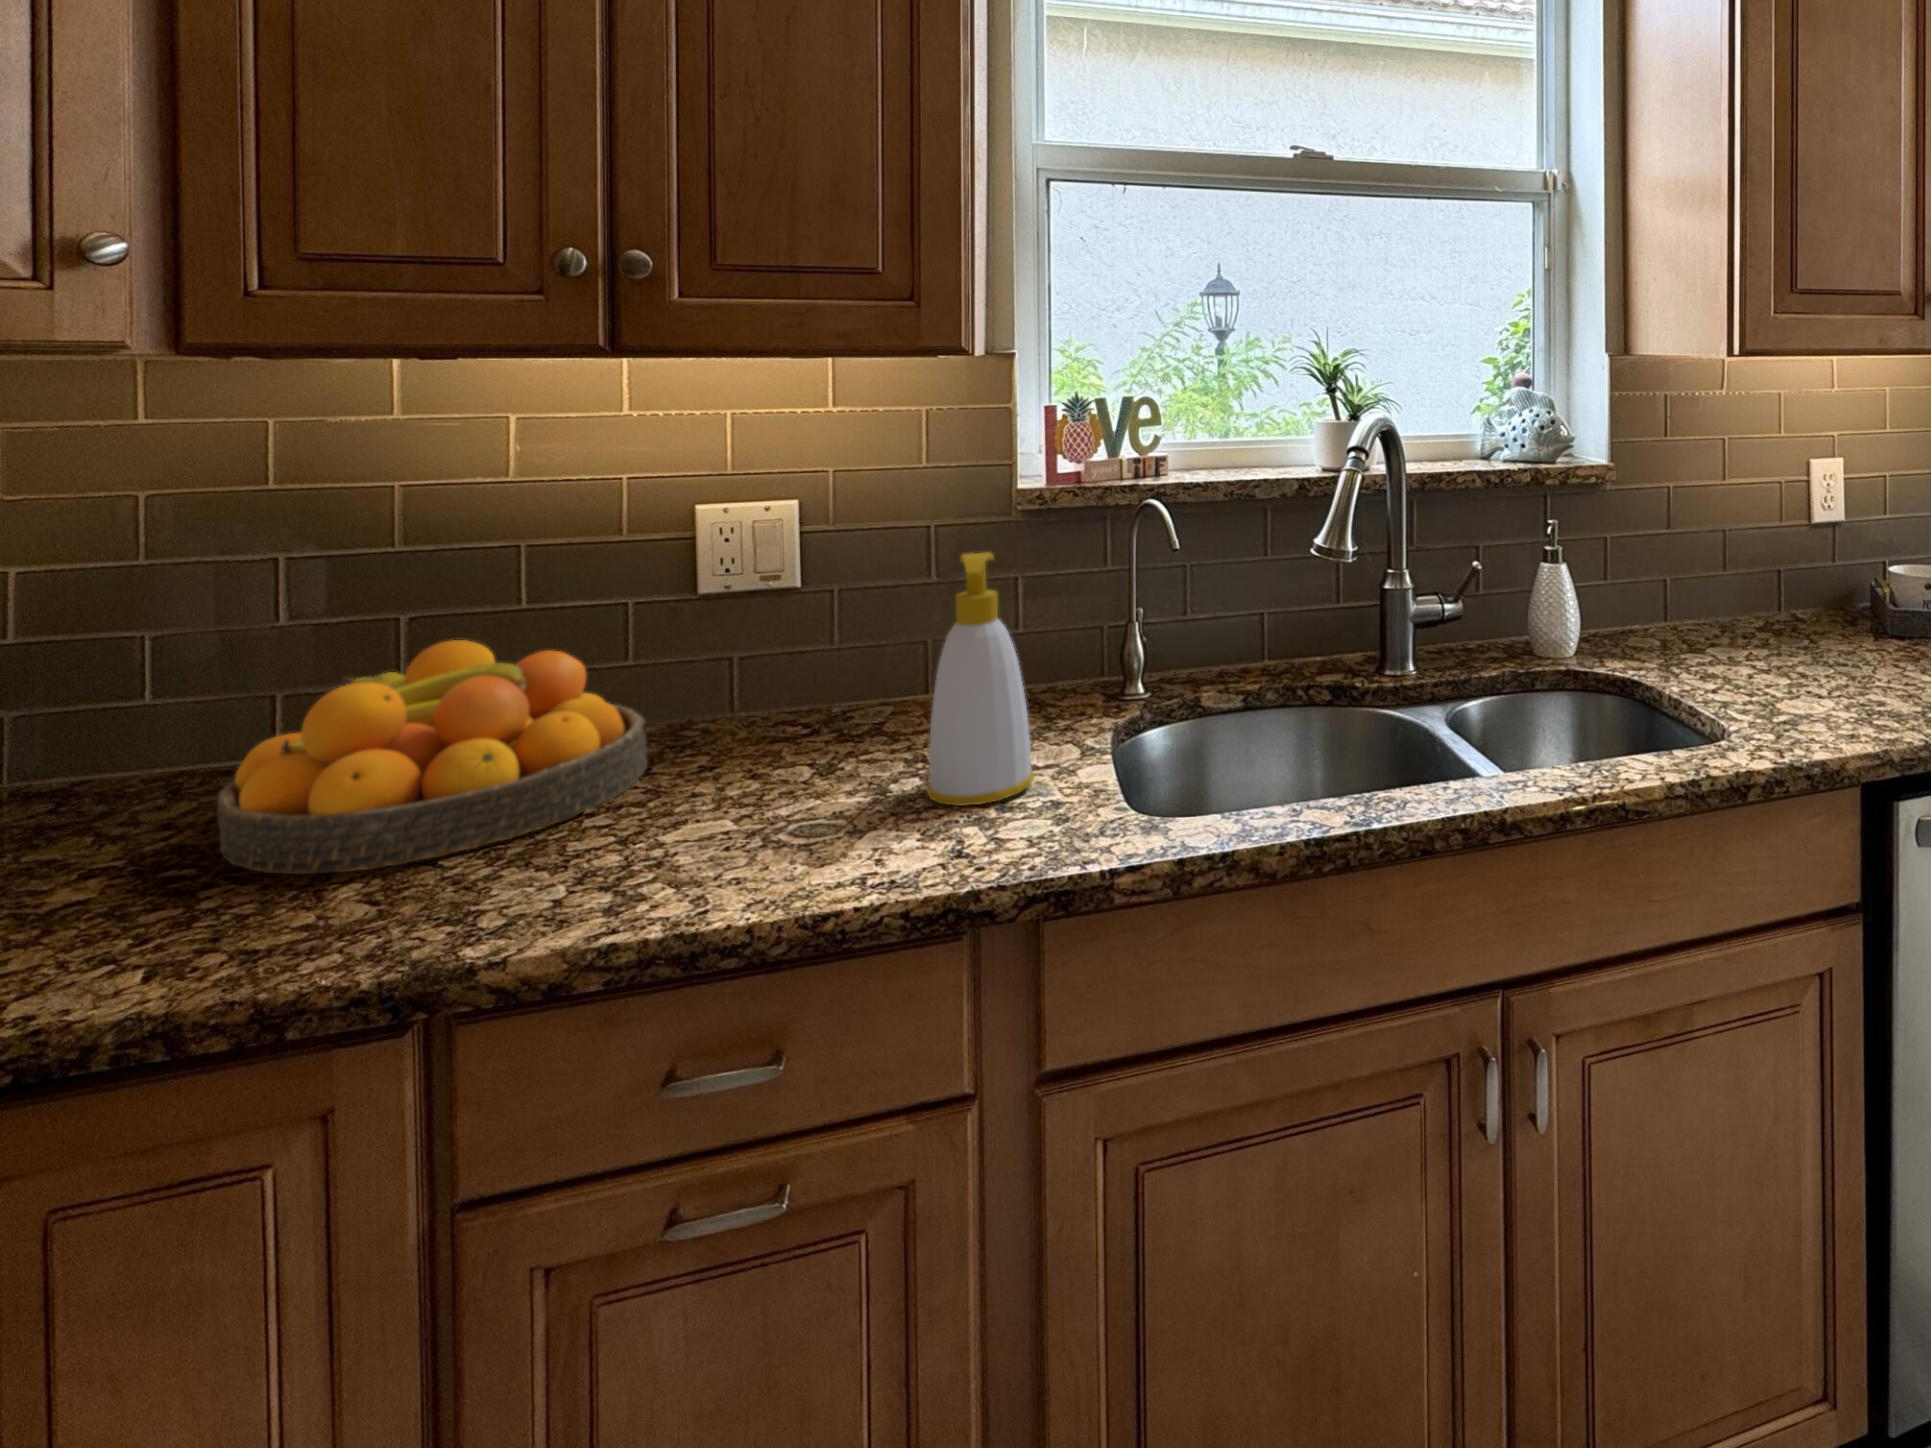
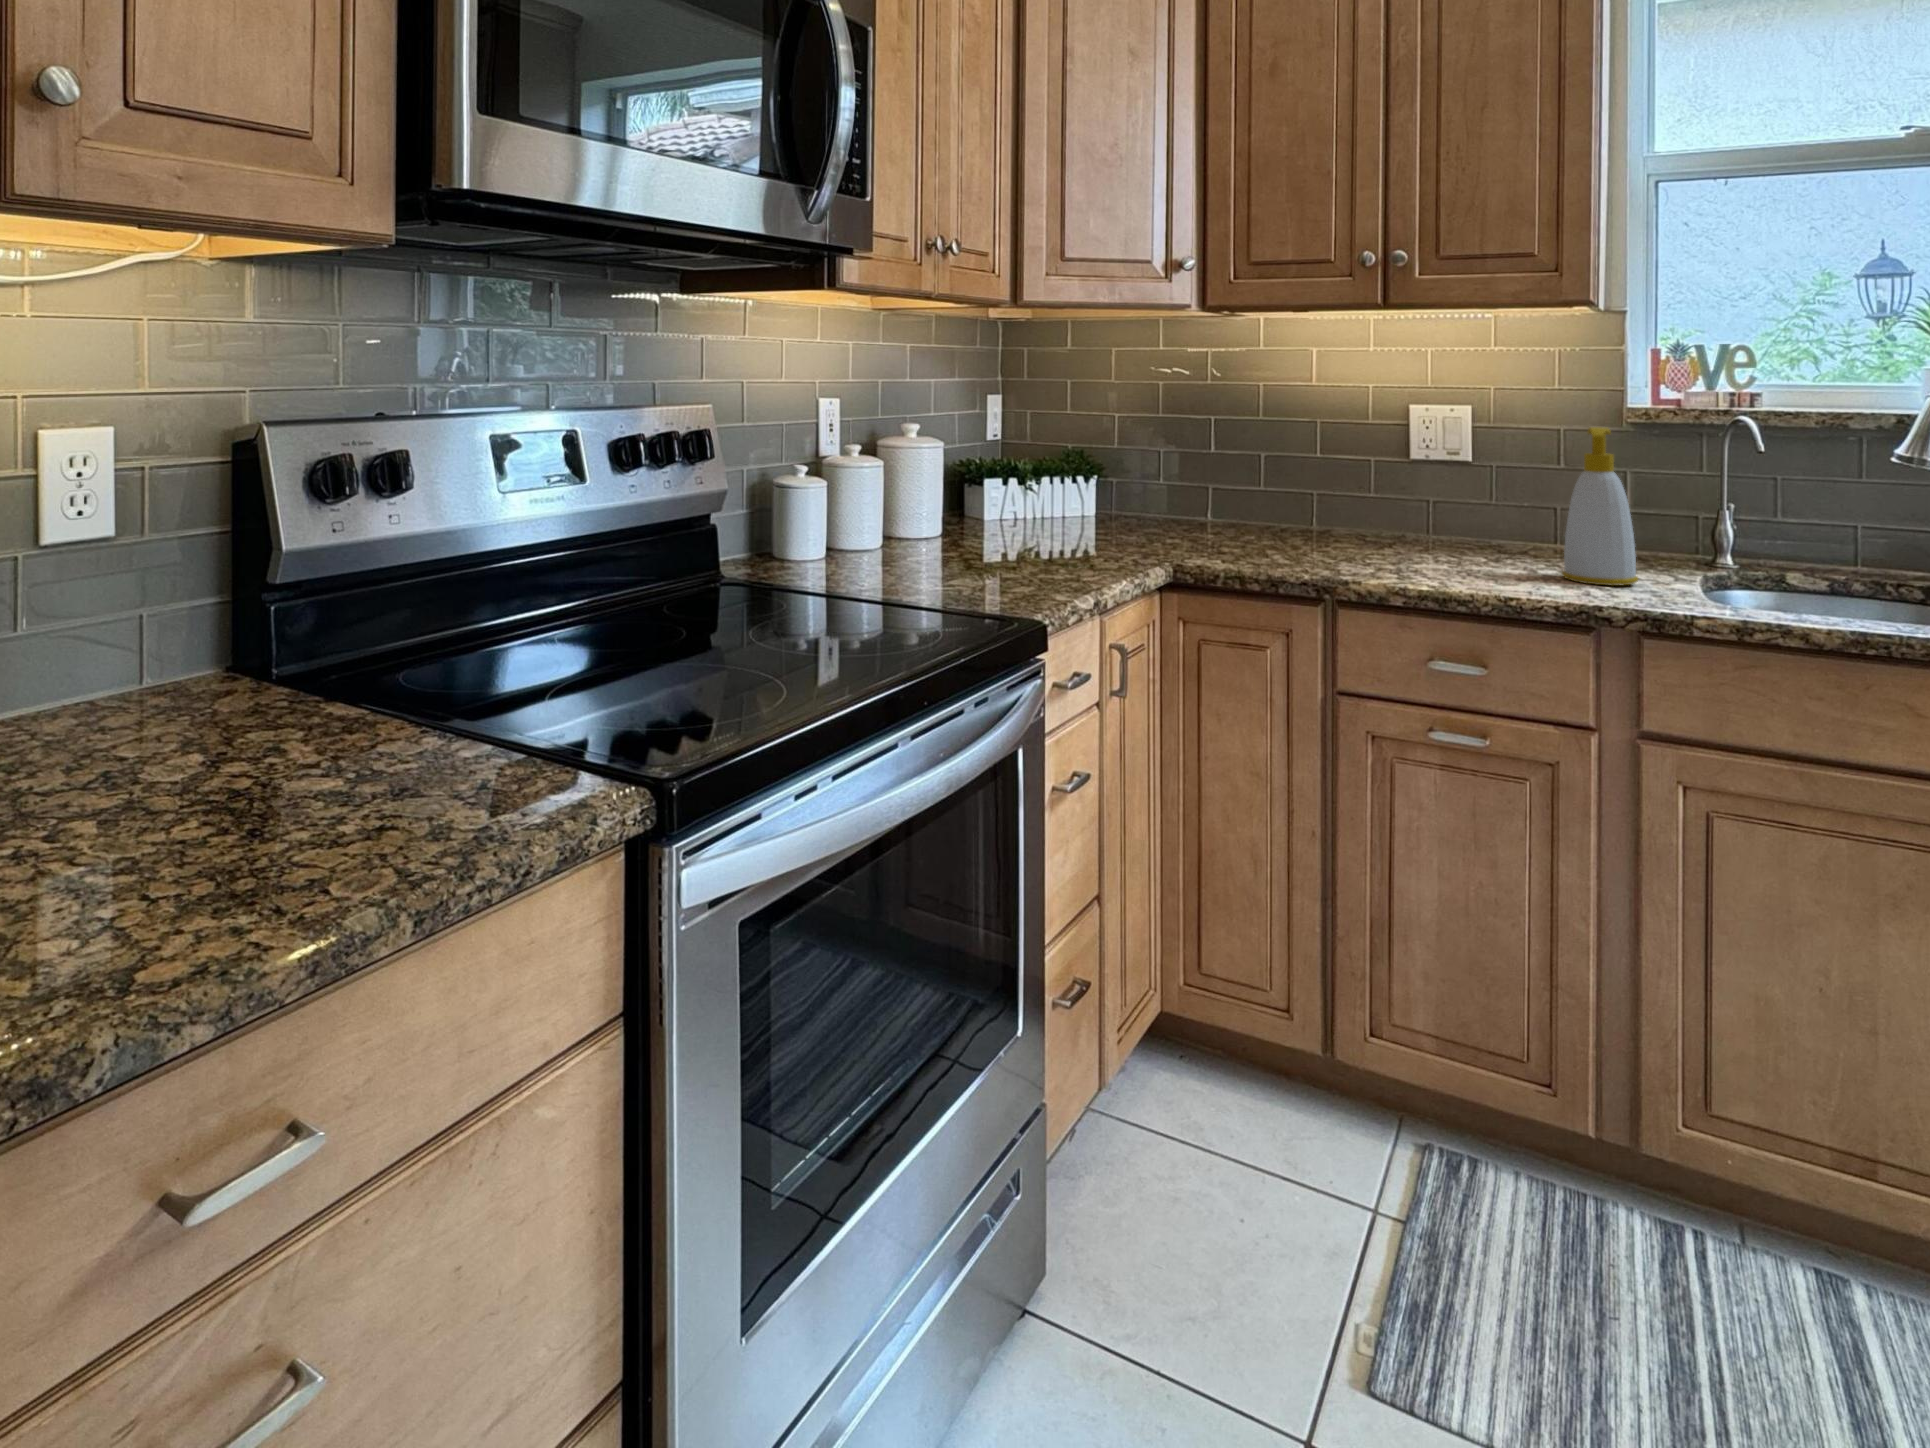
fruit bowl: present [217,640,647,874] -> none [1208,463,1389,555]

